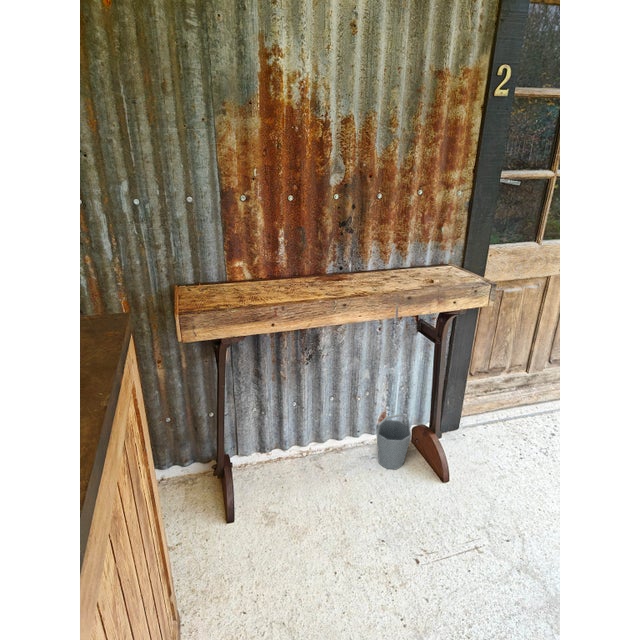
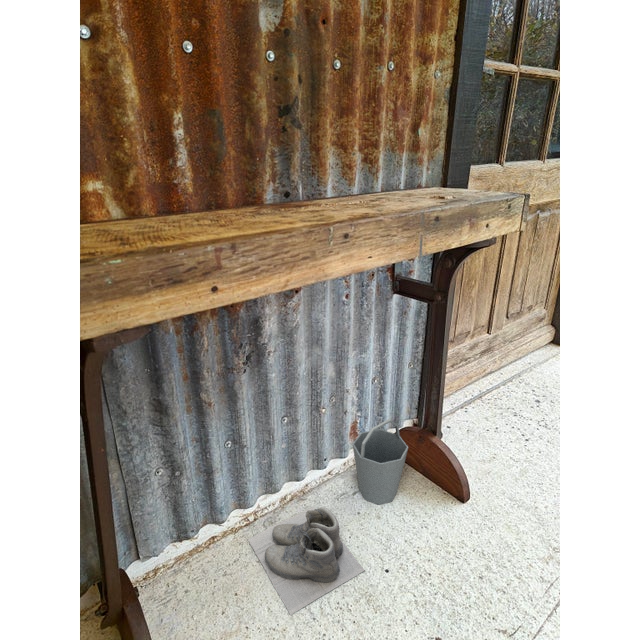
boots: none [299,454,360,506] -> present [248,507,364,615]

